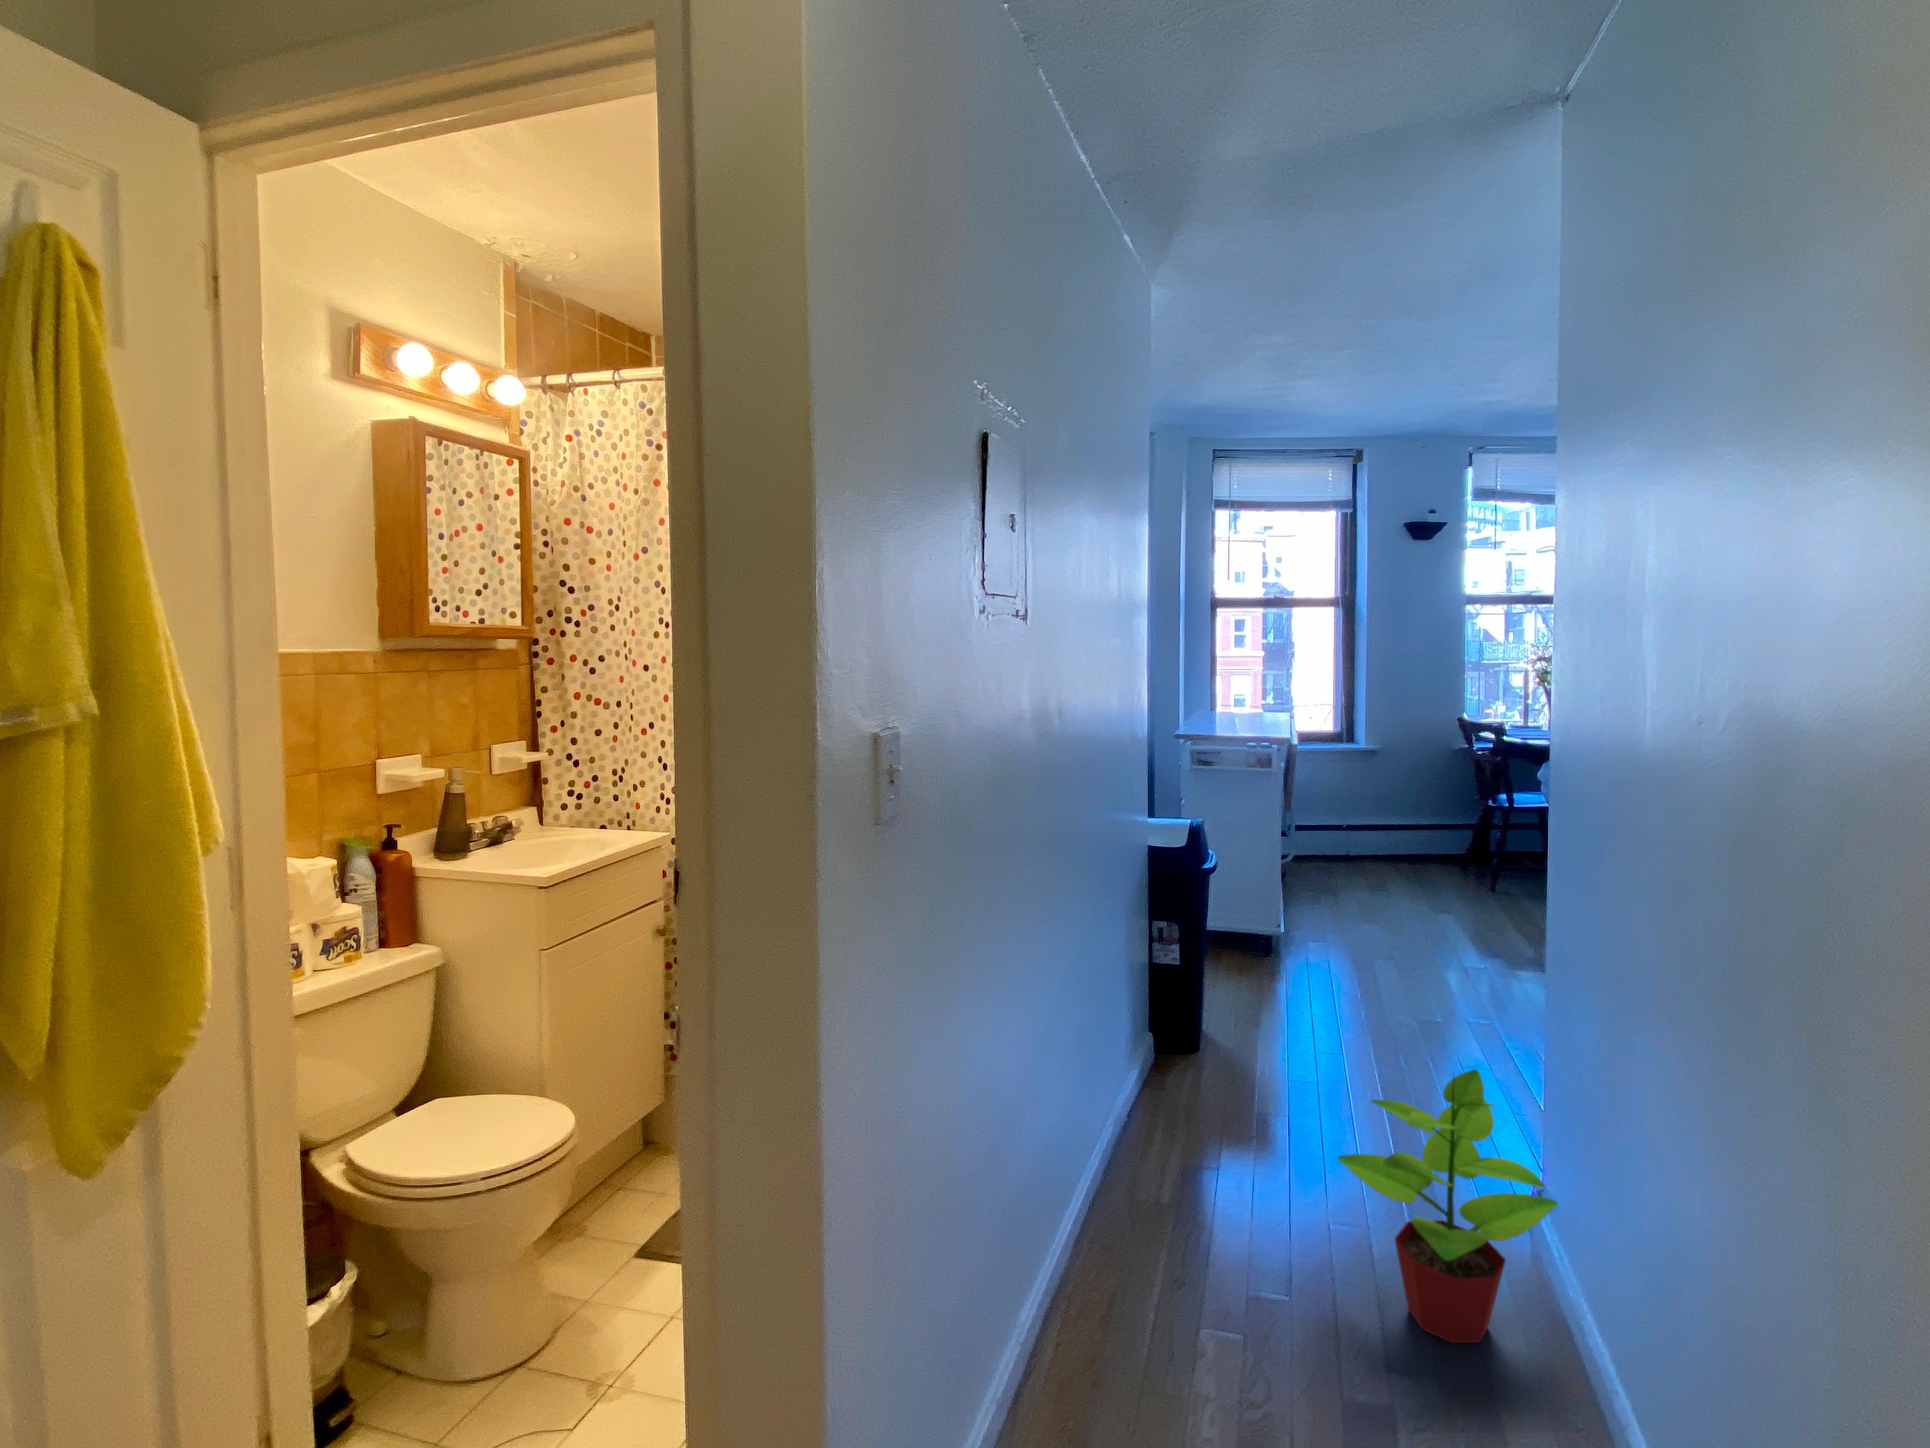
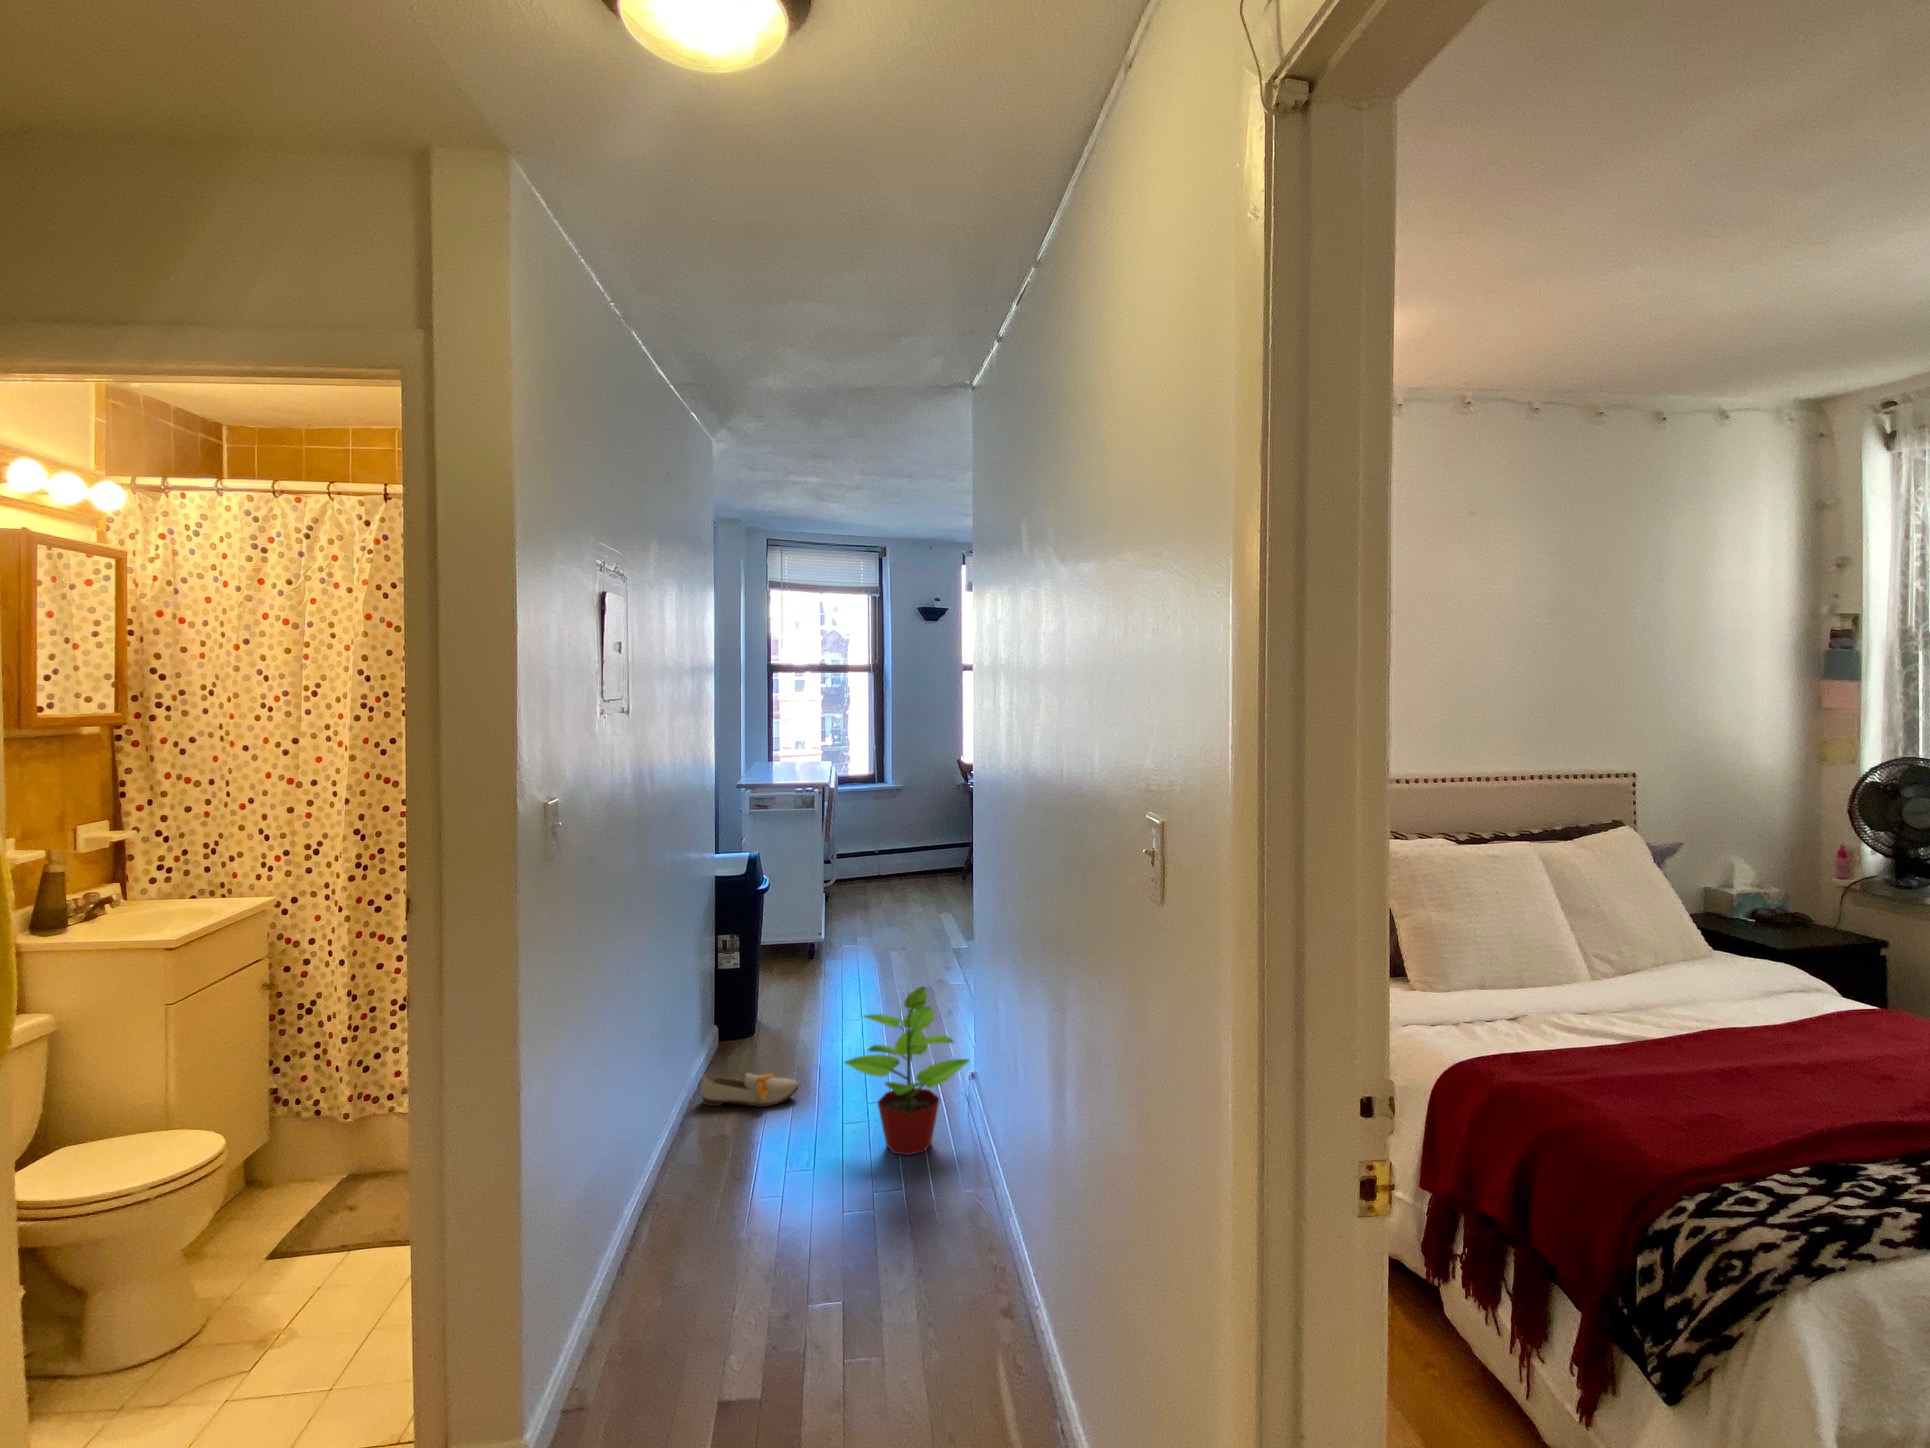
shoe: none [1129,1114,1262,1179] -> present [701,1073,799,1107]

